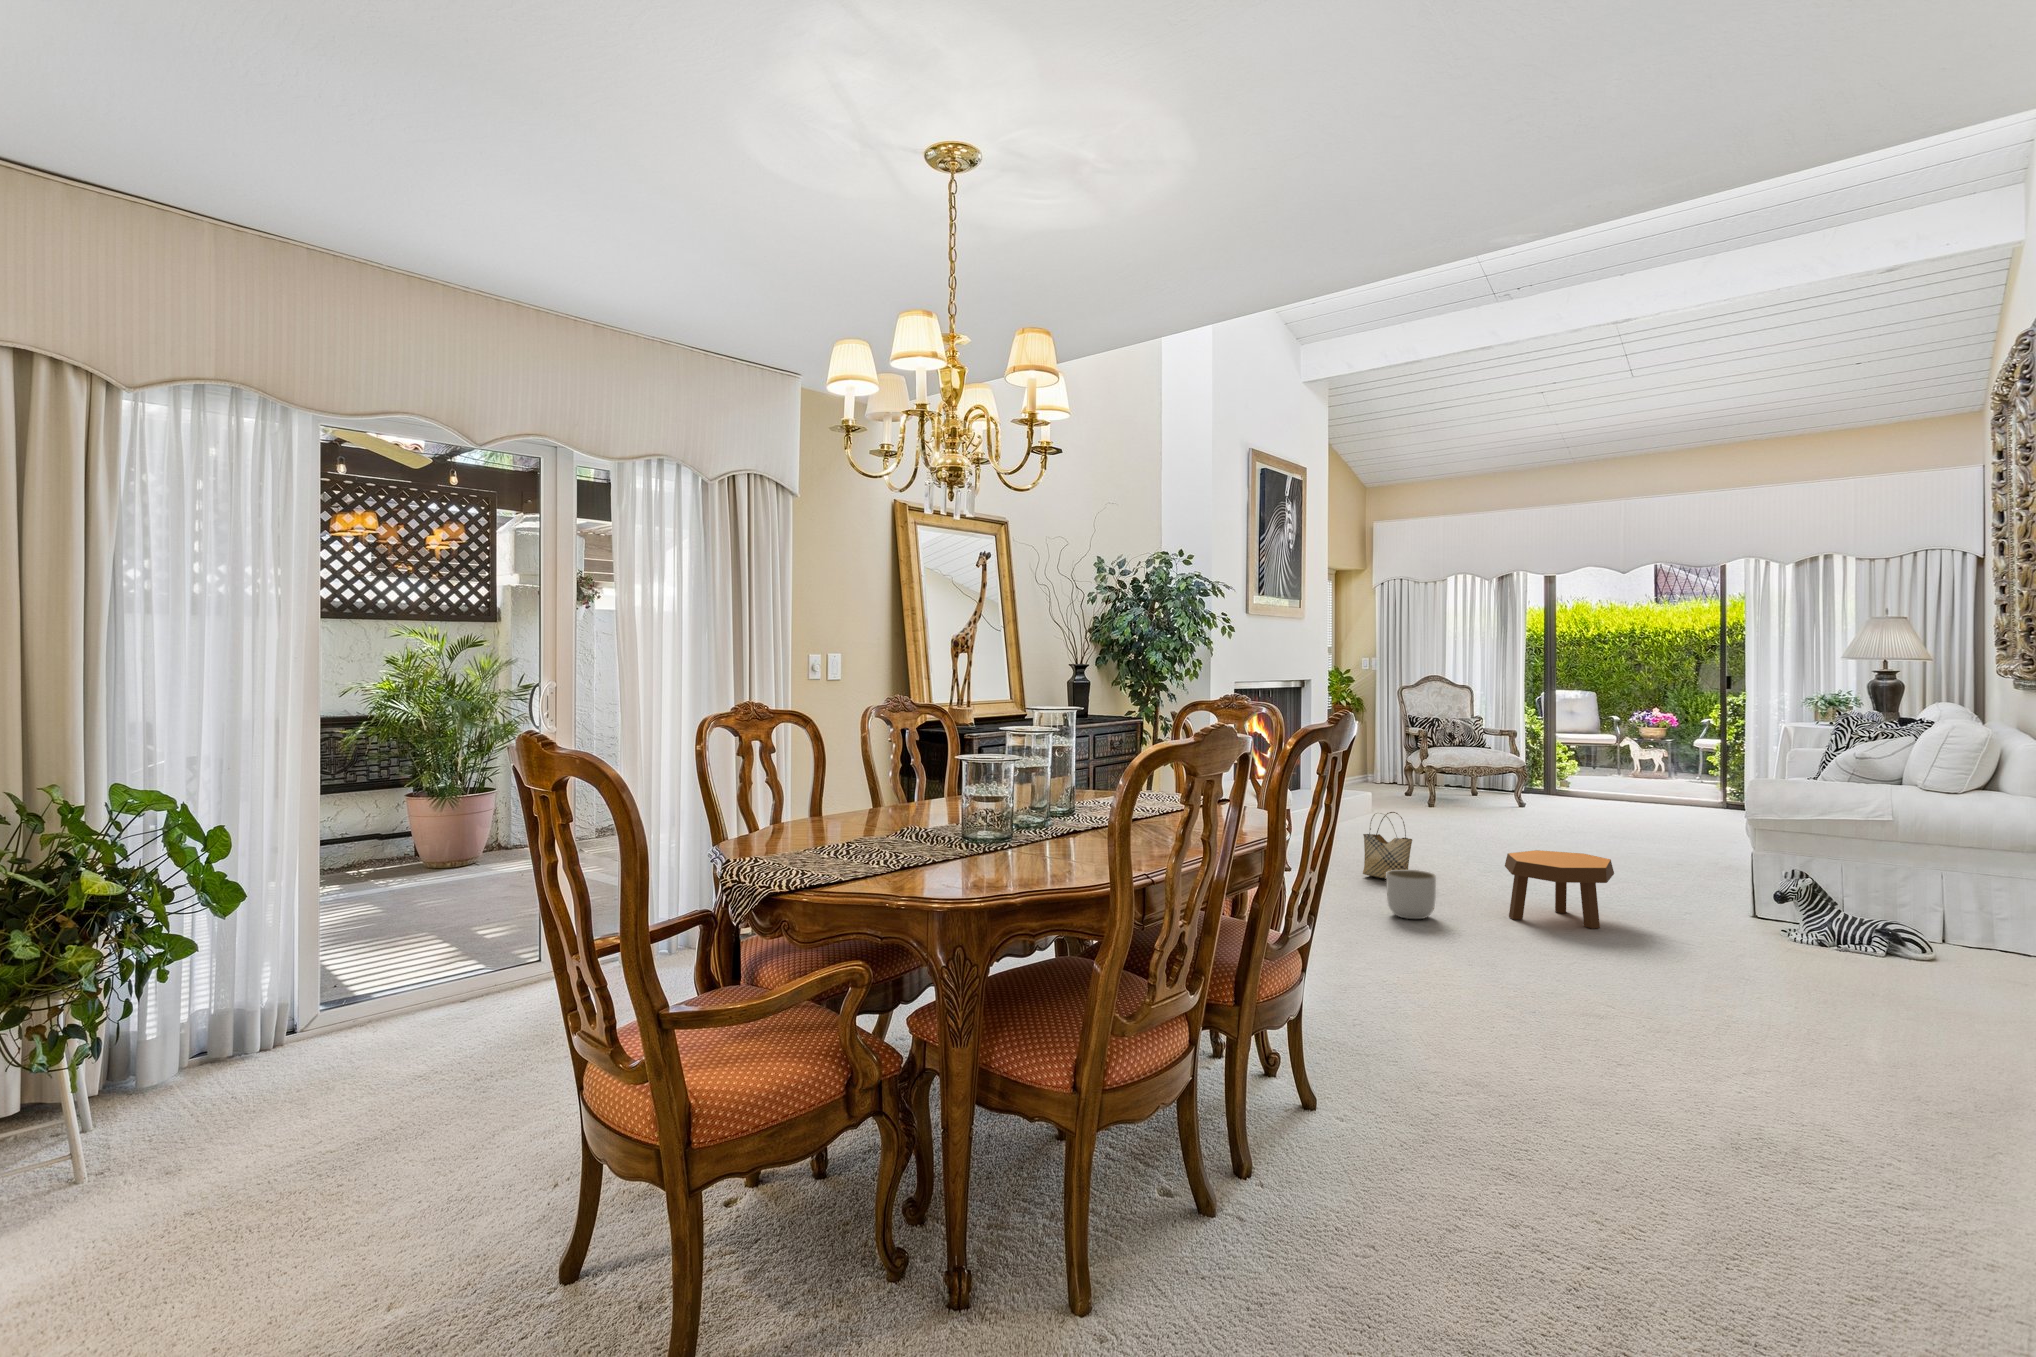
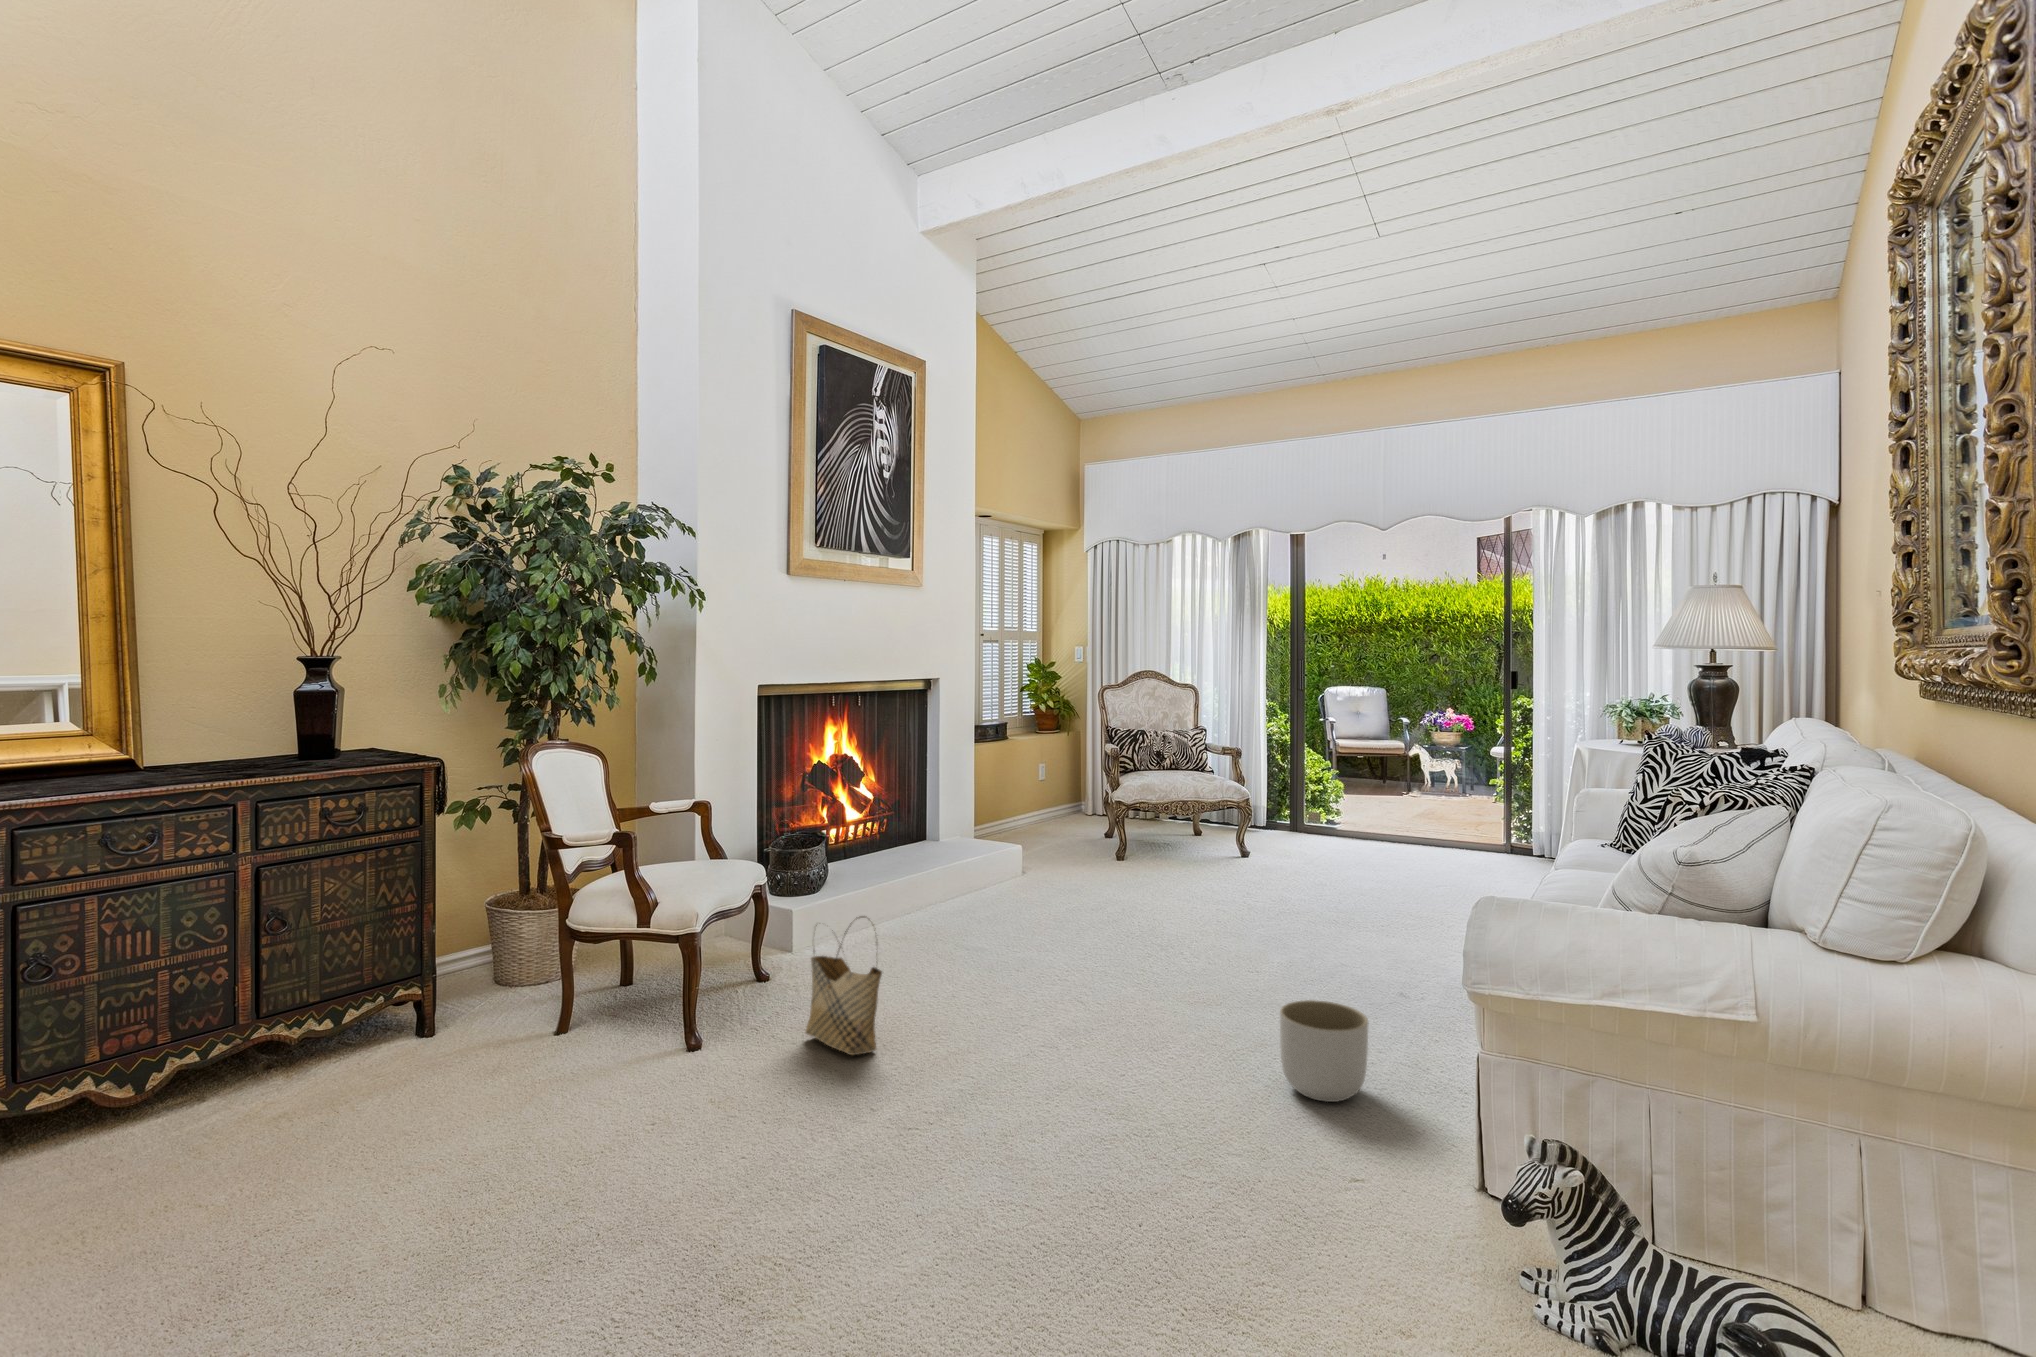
footstool: present [1505,850,1614,929] -> none [922,1033,1160,1271]
planter: present [1386,869,1436,919] -> present [1280,1000,1368,1102]

